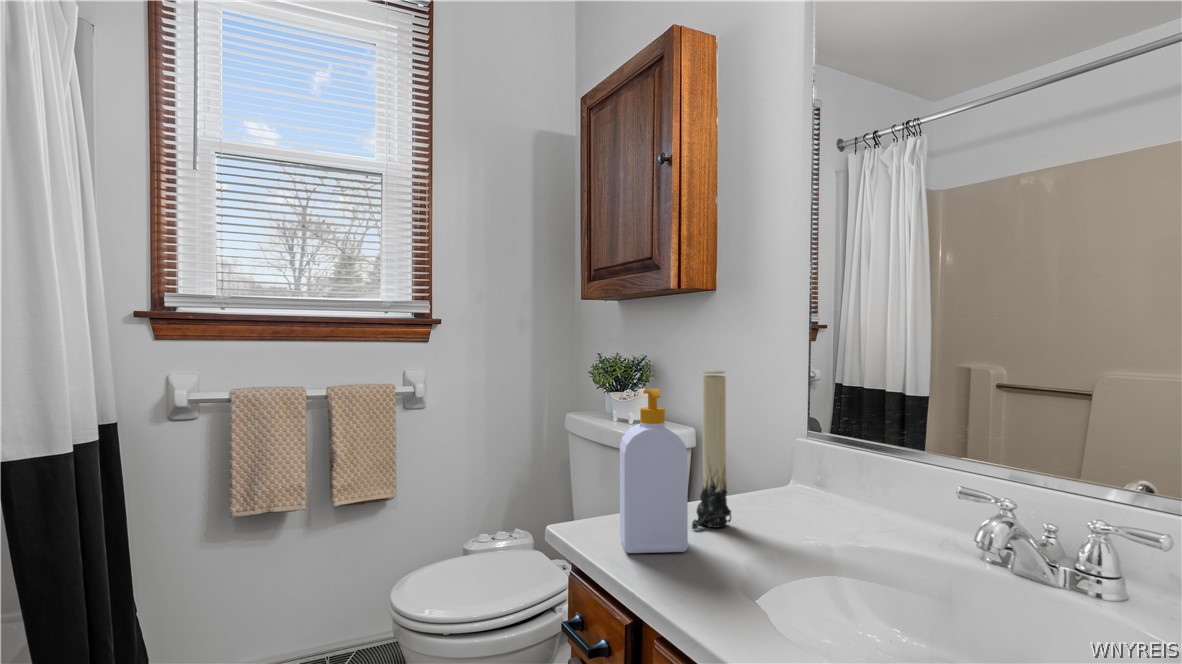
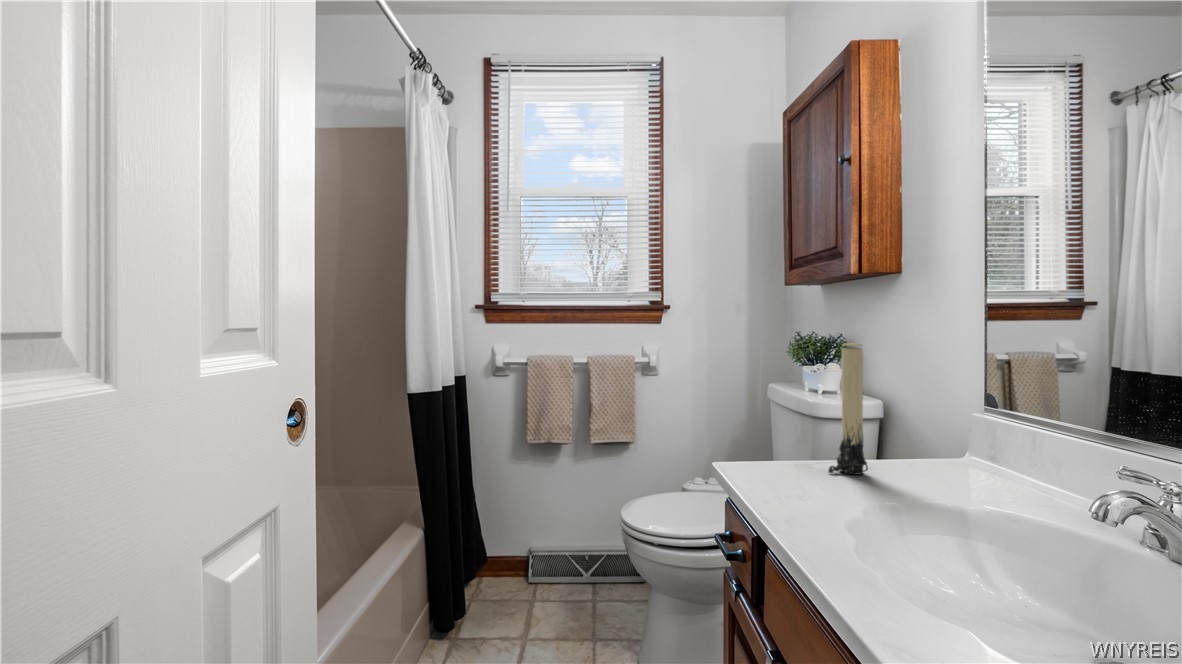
soap bottle: present [620,389,688,553] -> none [759,356,812,485]

